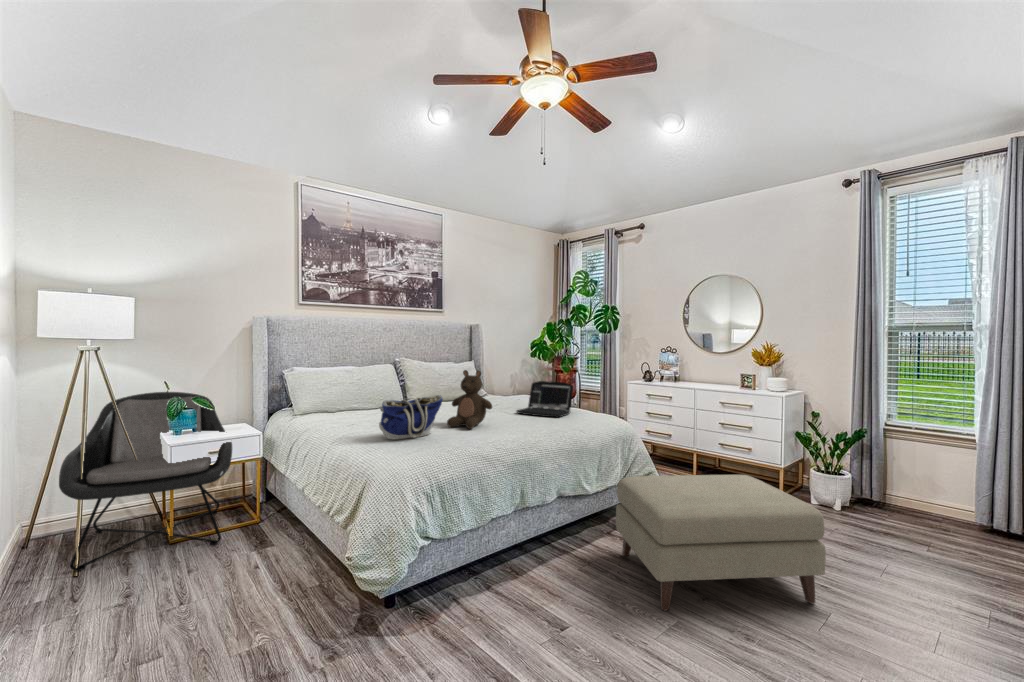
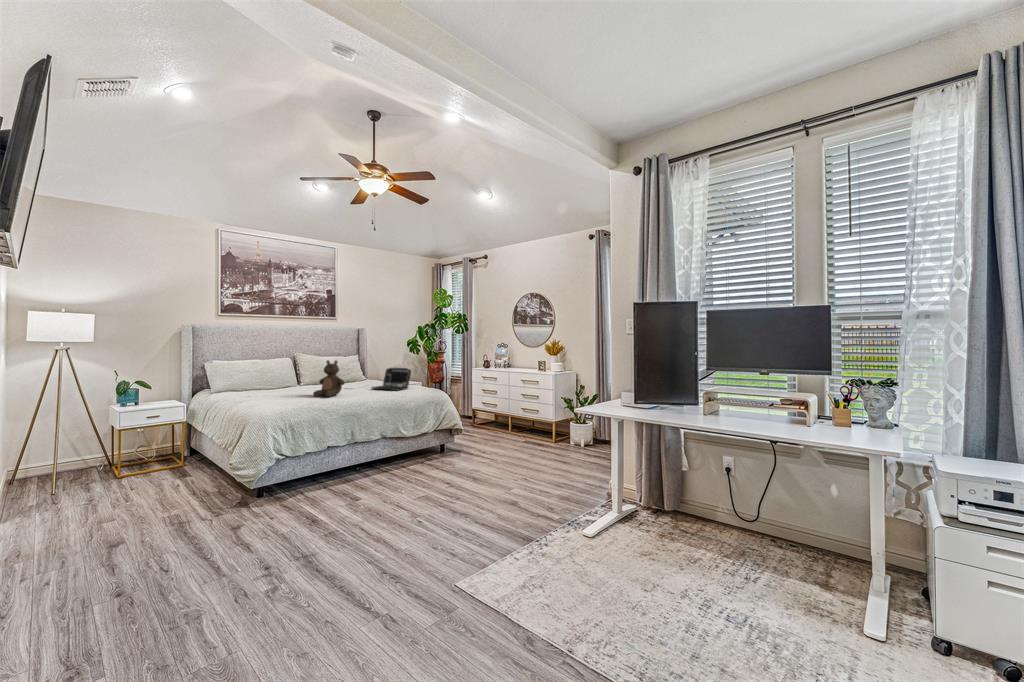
lounge chair: present [59,392,232,571] -> none [40,378,164,492]
tote bag: present [379,395,442,439] -> none [260,375,305,403]
ottoman: present [616,475,826,611] -> none [416,420,515,491]

